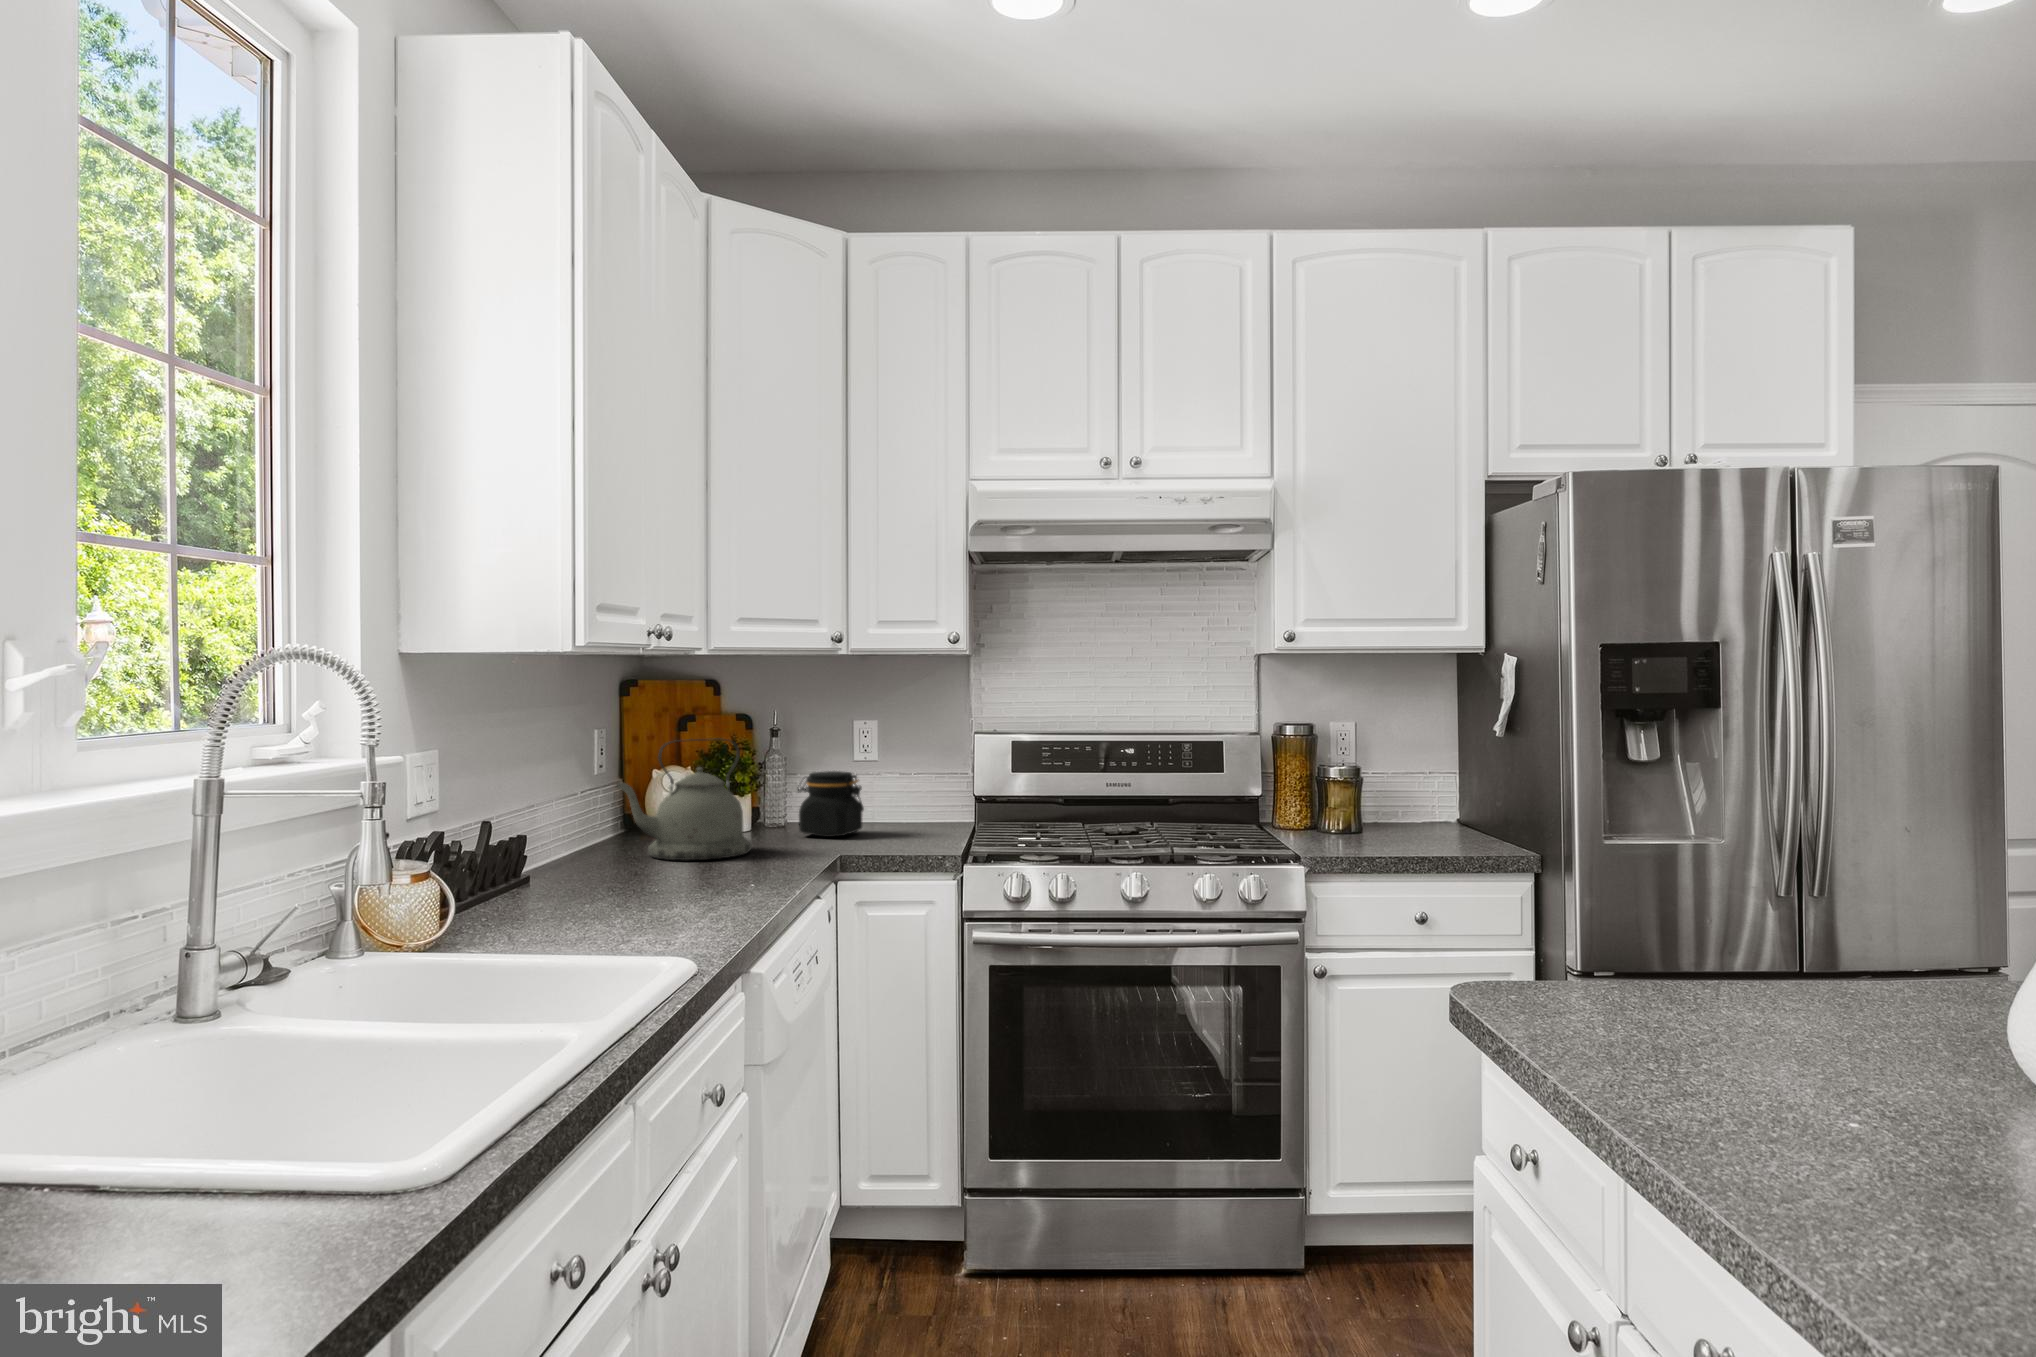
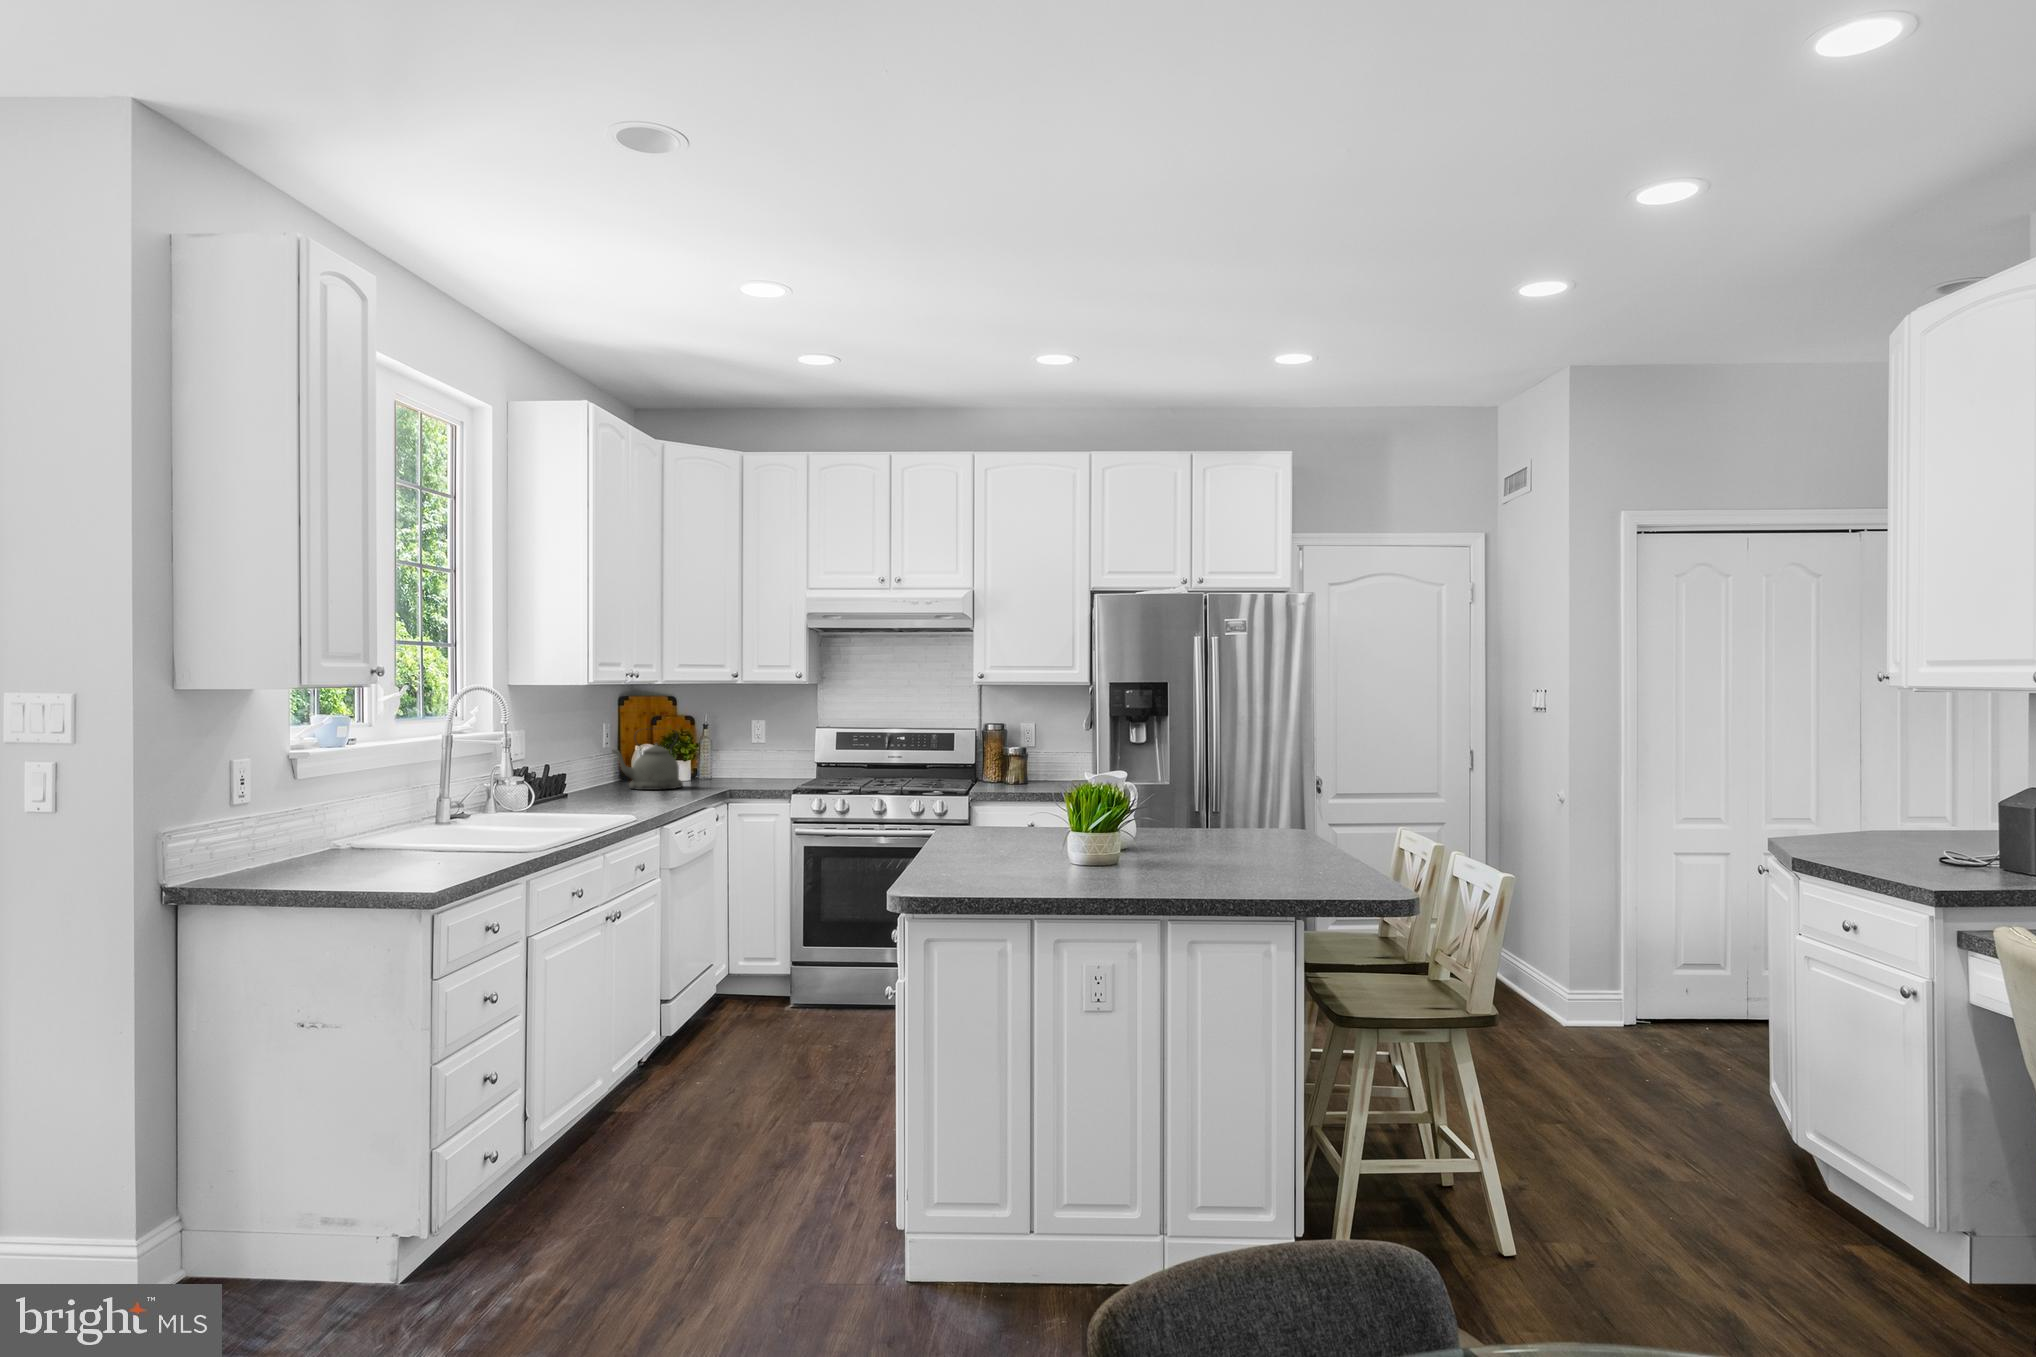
jar: present [798,771,864,837] -> none [713,748,749,783]

